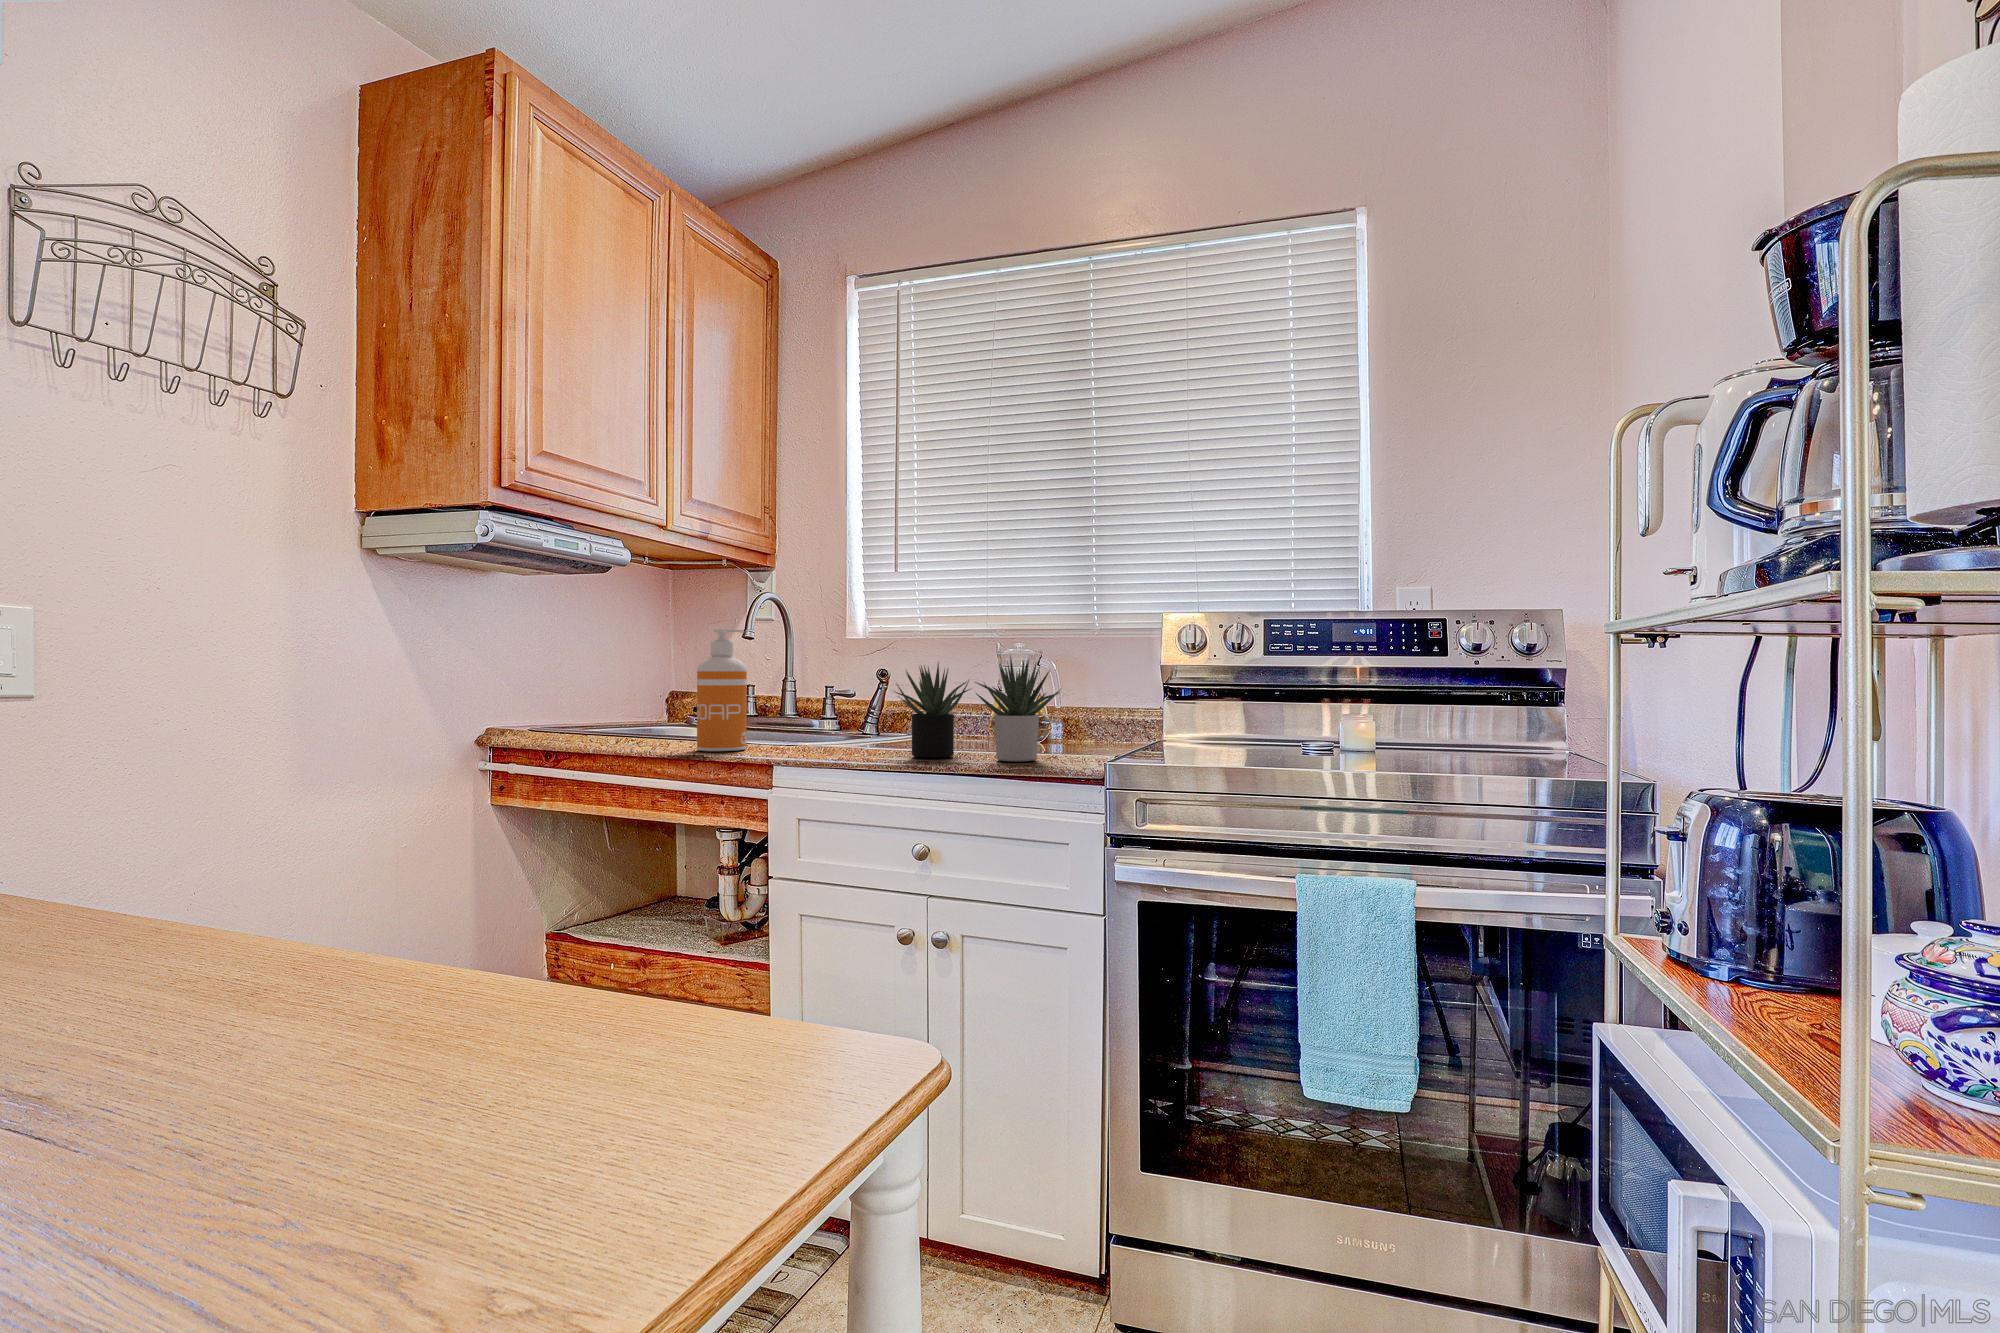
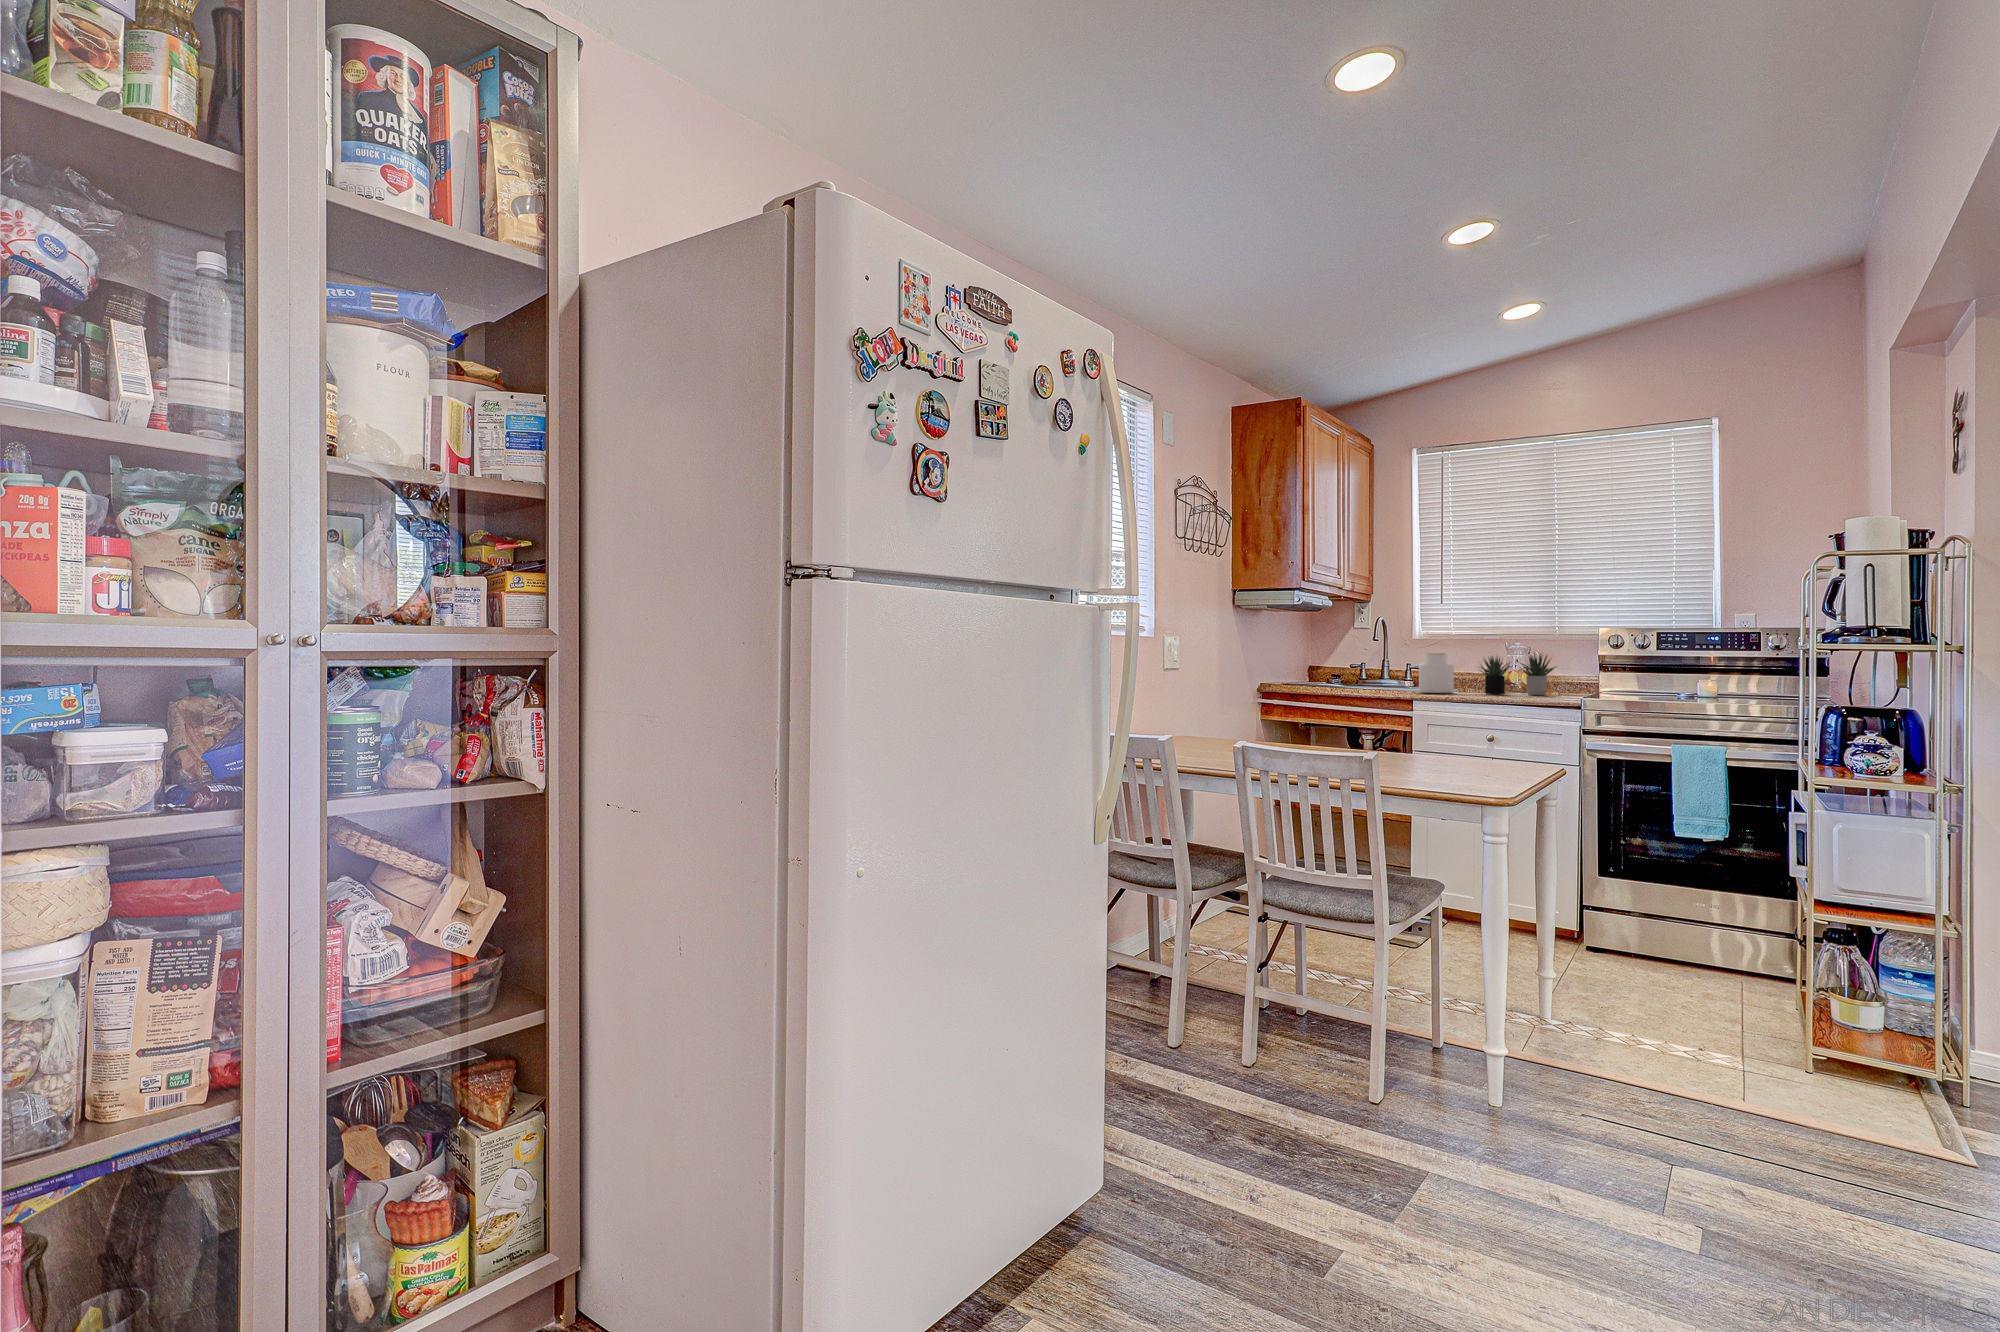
soap dispenser: present [697,629,747,751] -> none [1375,639,1398,692]
jar: none [782,662,857,754] -> present [1419,653,1454,693]

